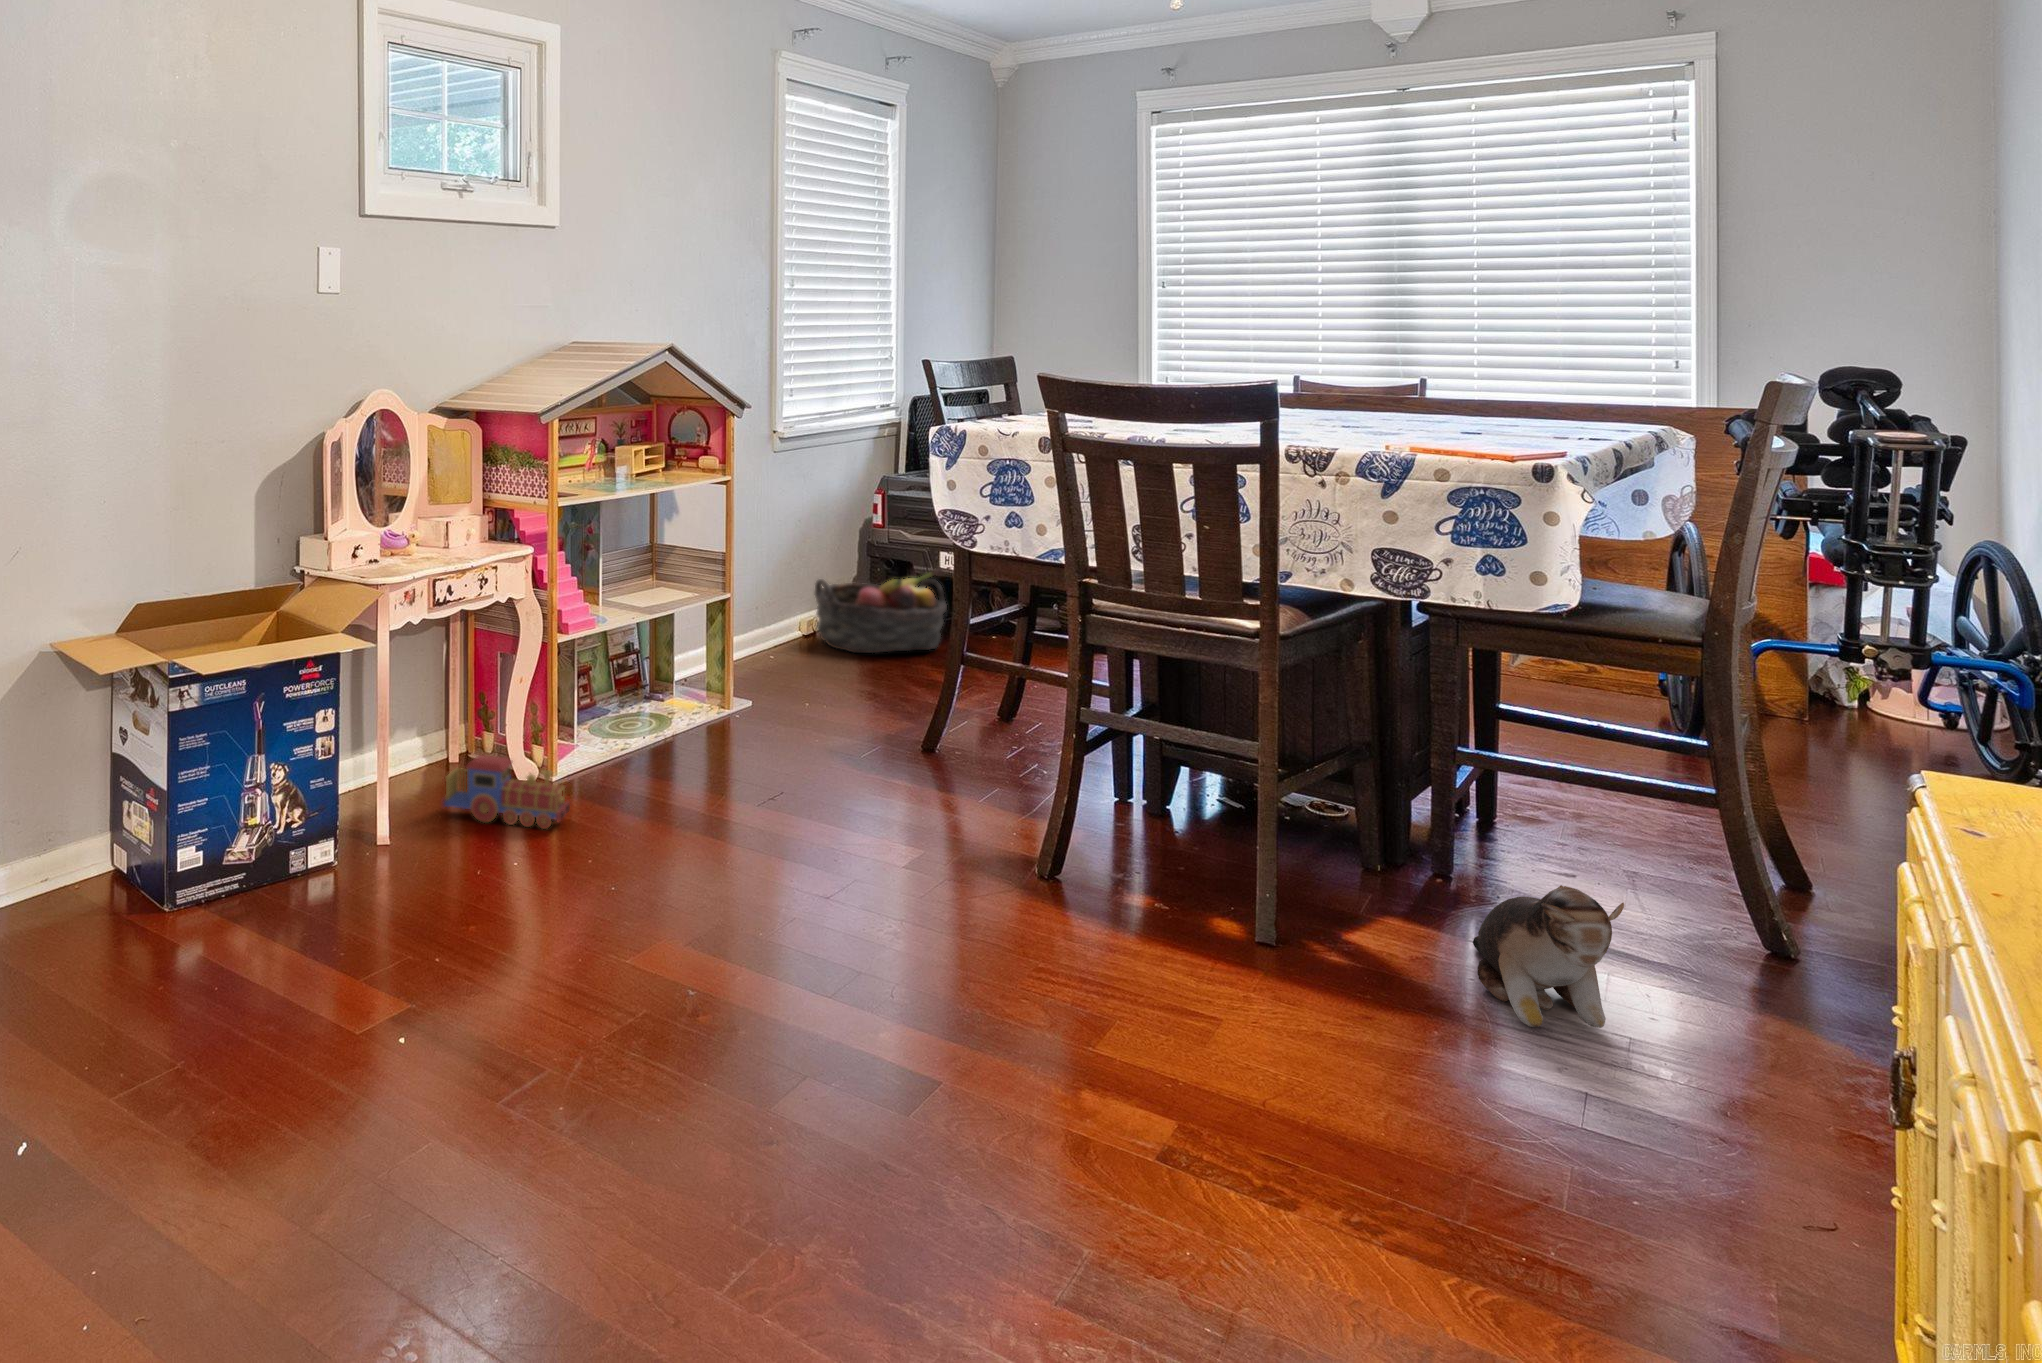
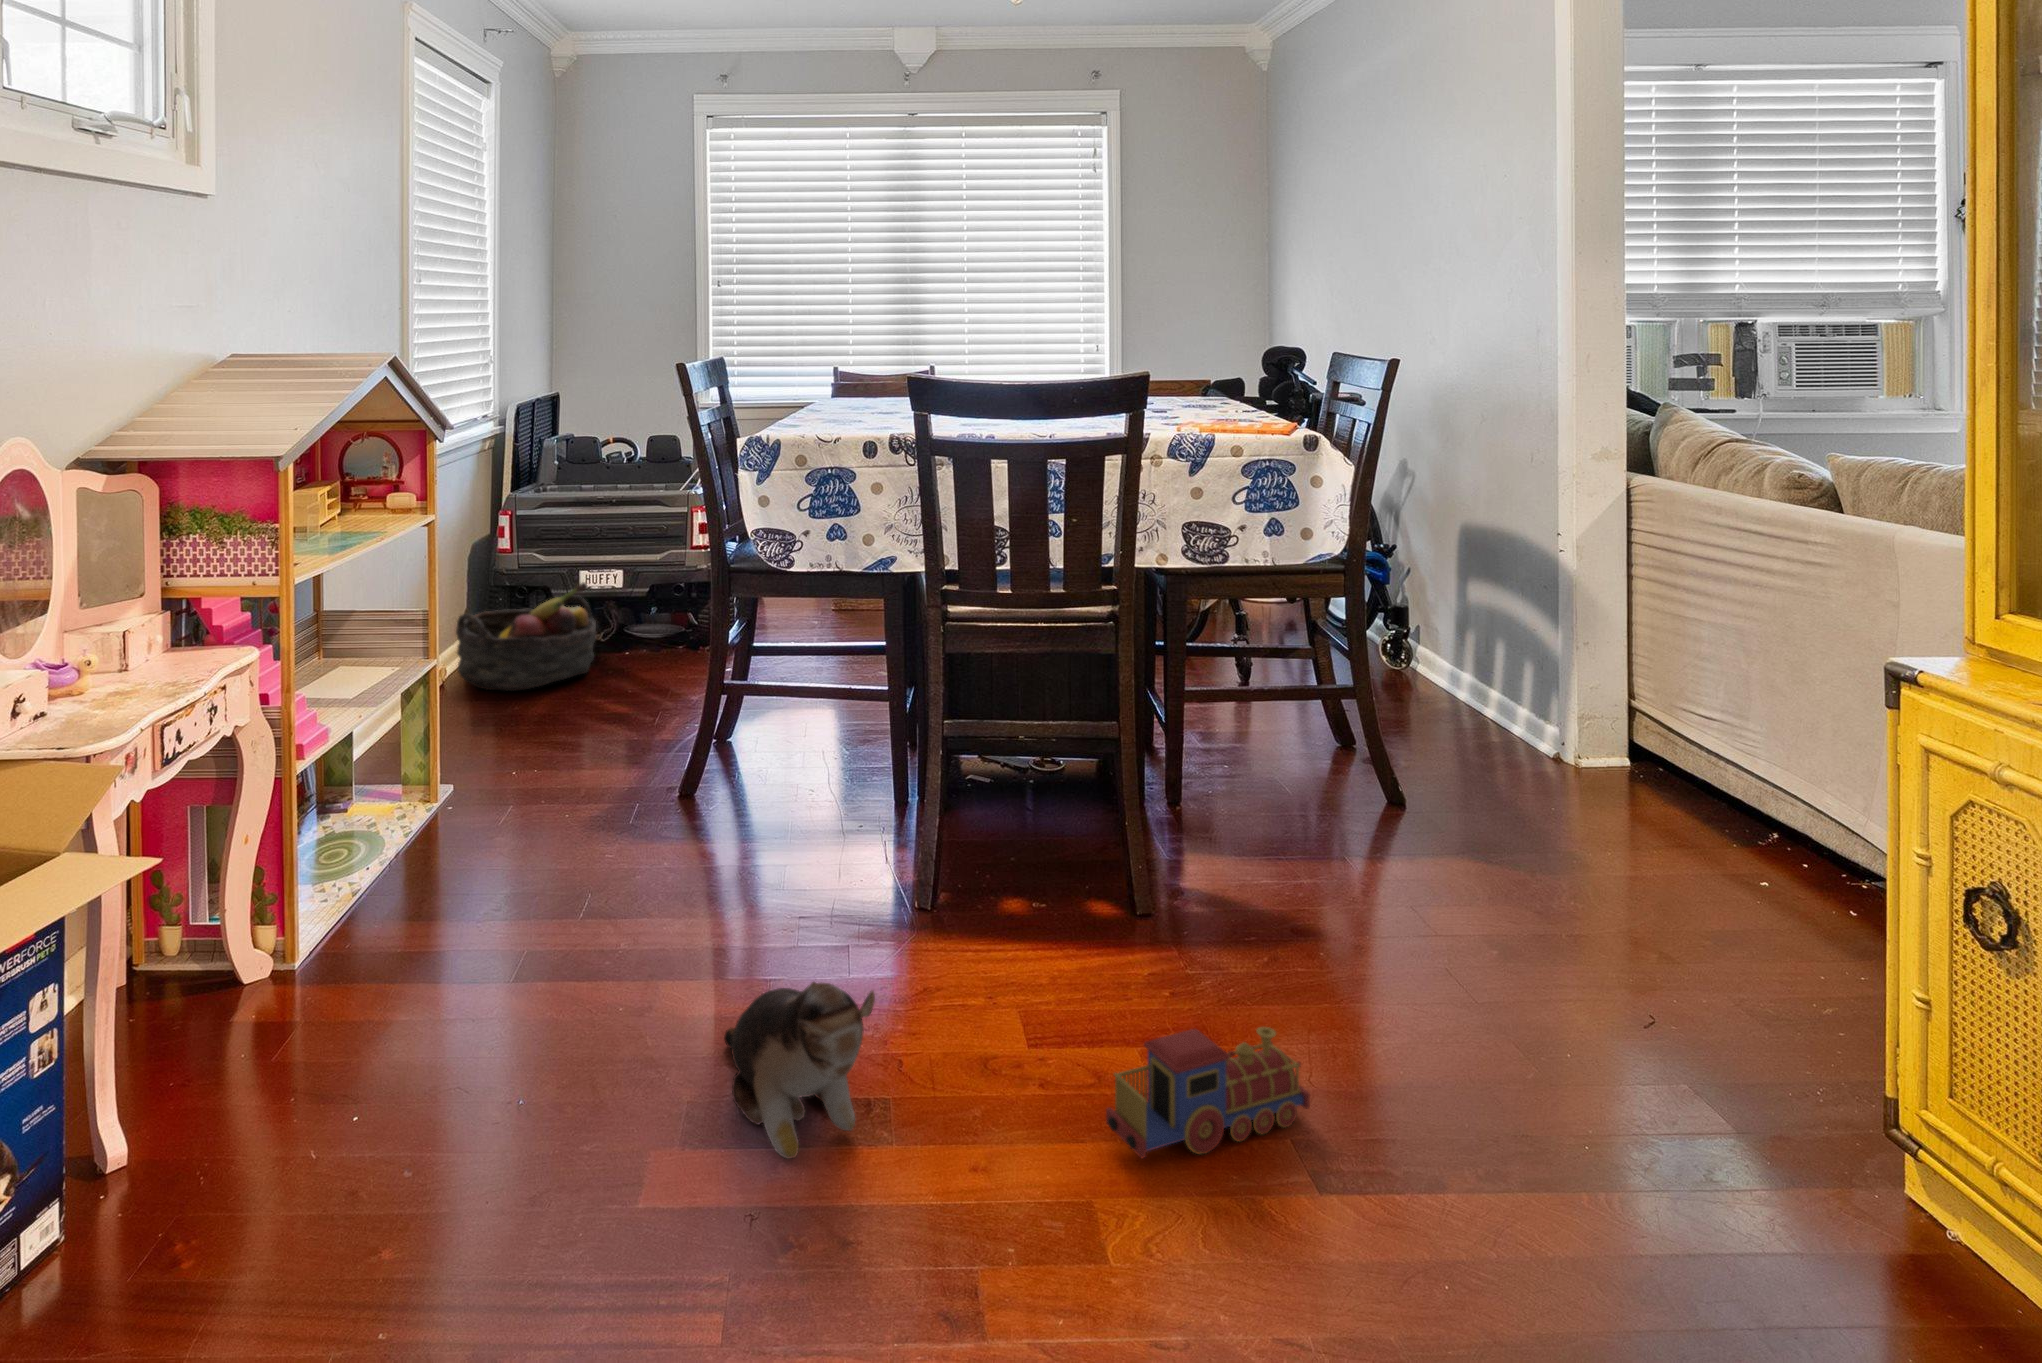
toy train: present [441,755,570,829] -> present [1106,1027,1310,1158]
plush toy: present [1473,885,1624,1028] -> present [724,982,875,1159]

